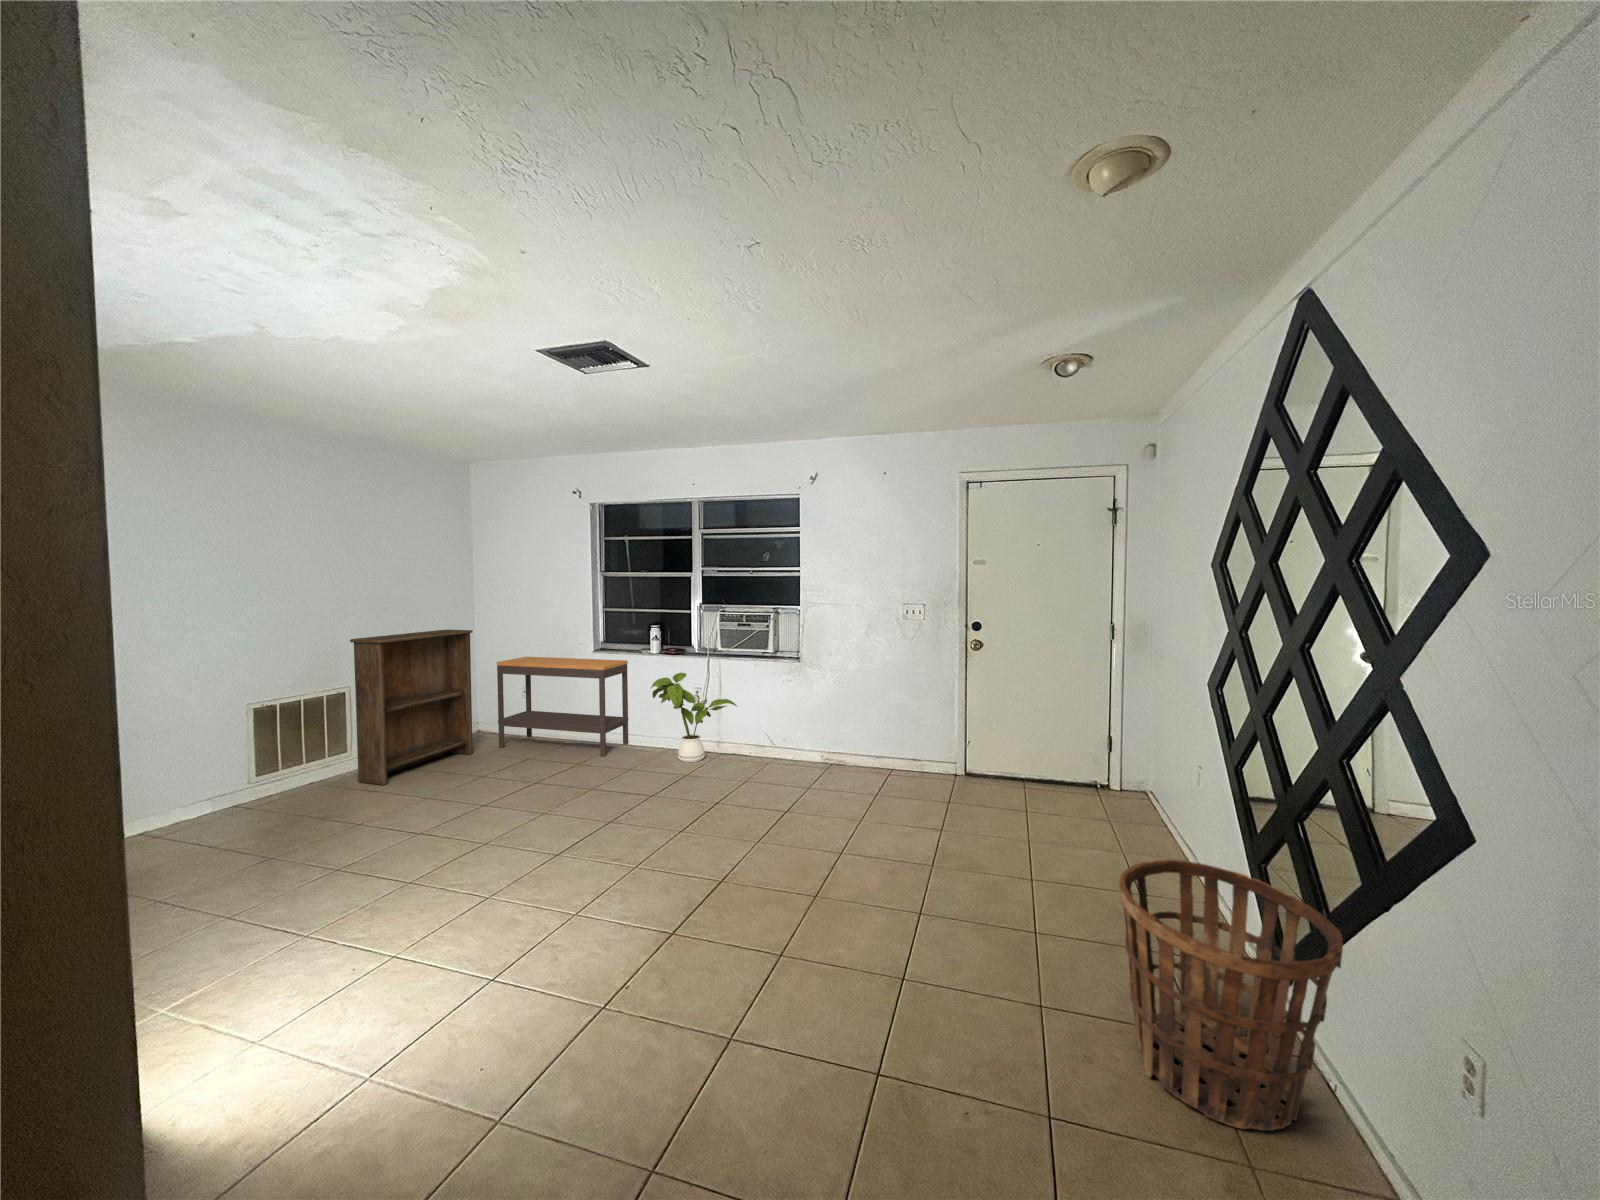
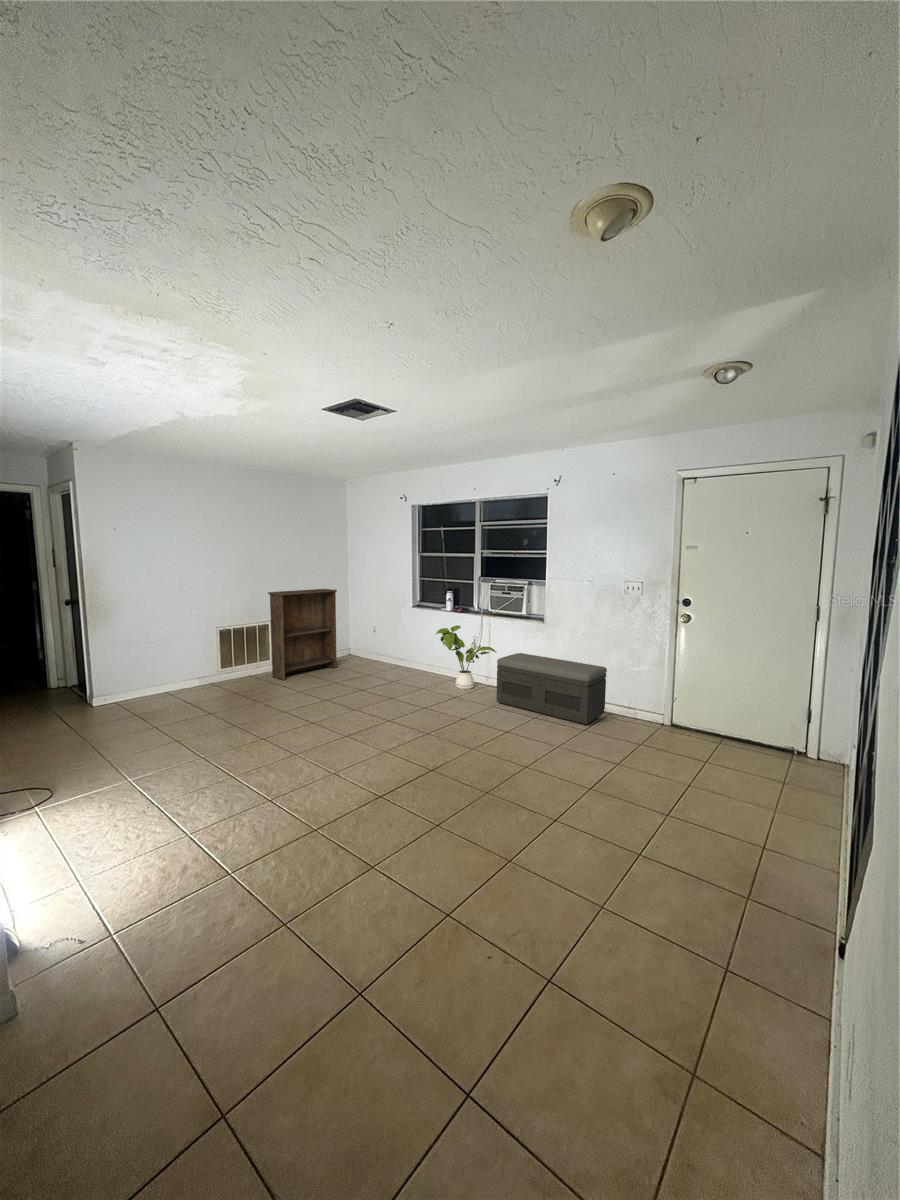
console table: present [497,657,628,756] -> none [352,609,430,679]
storage bench: none [747,704,888,789] -> present [496,653,607,725]
basket: present [1119,859,1343,1130] -> none [652,797,829,1021]

